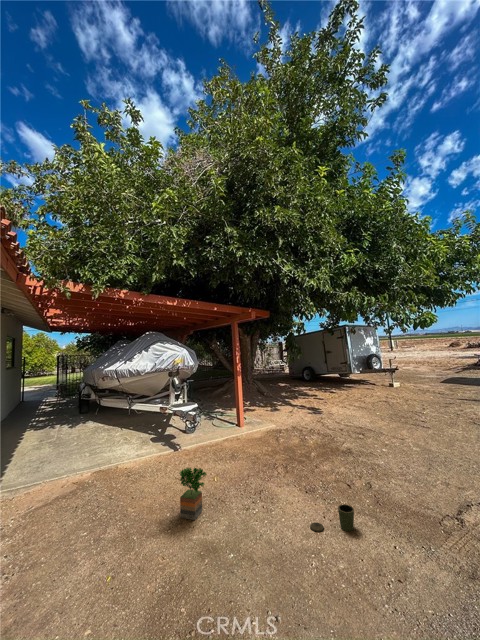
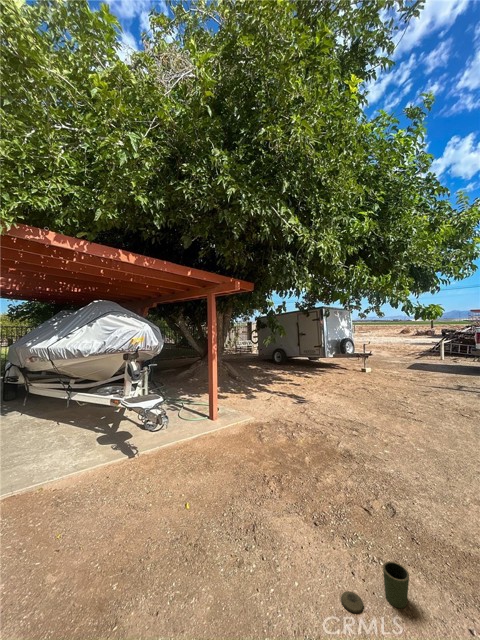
potted tree: present [179,468,207,520] -> none [131,506,178,597]

